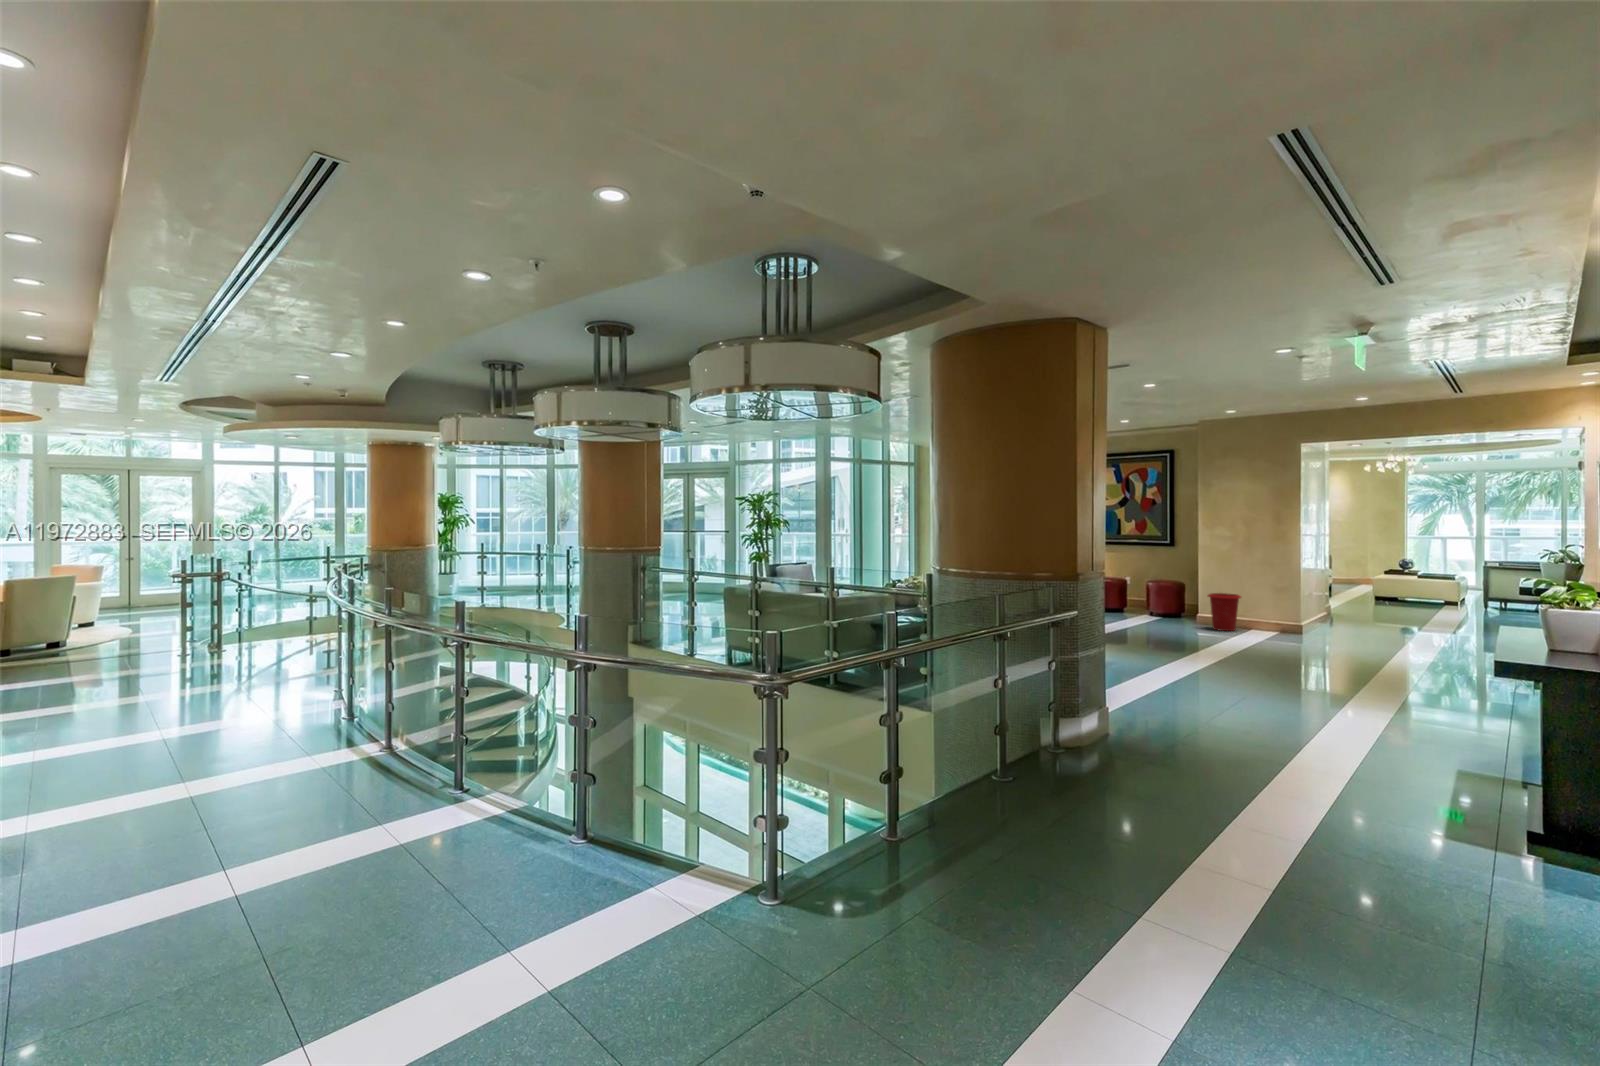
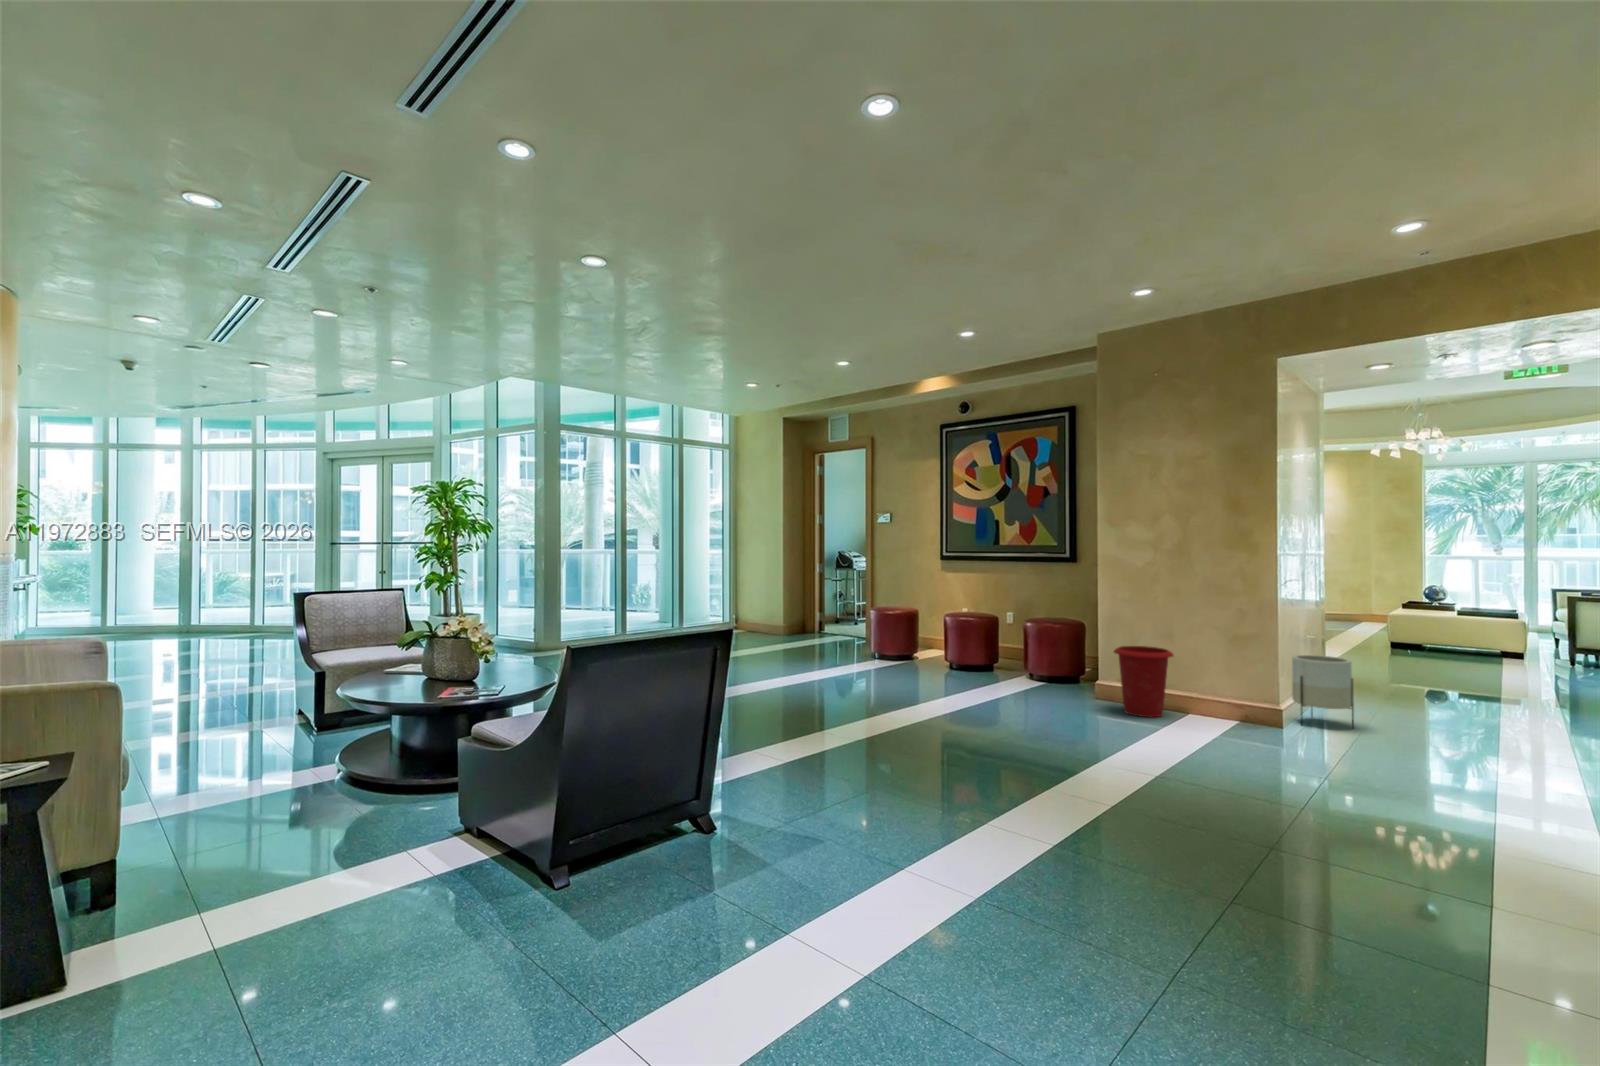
planter: none [1307,597,1341,635] -> present [1292,655,1354,728]

